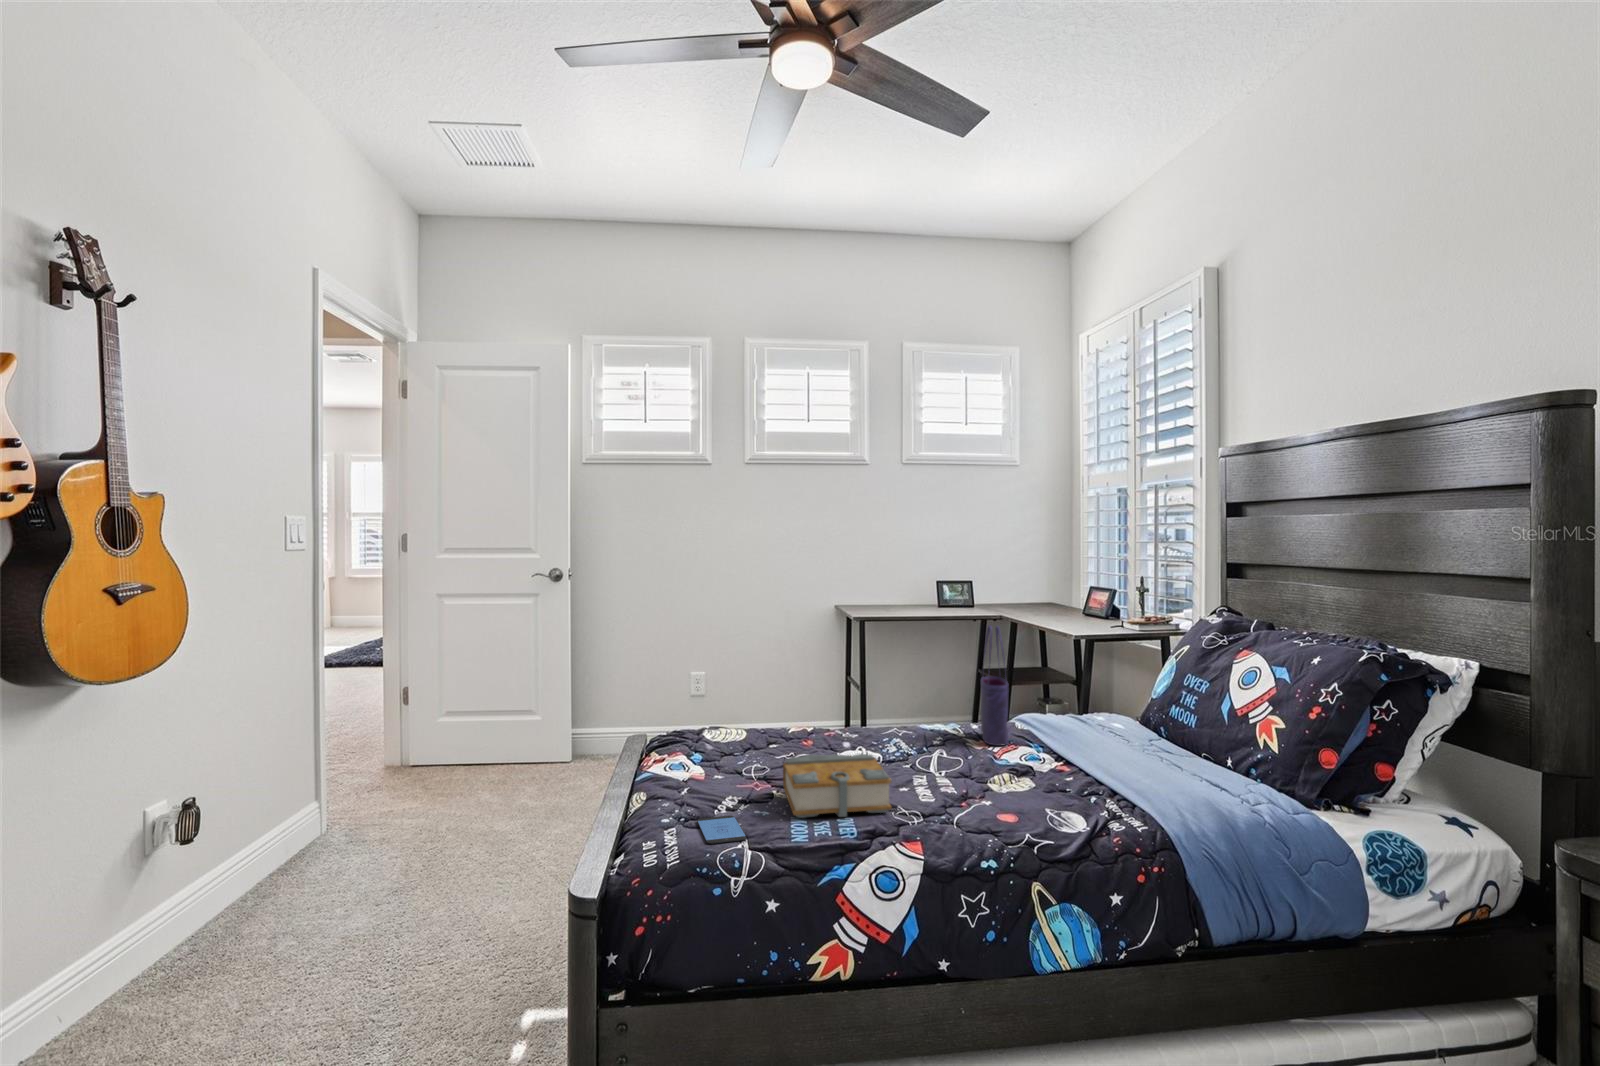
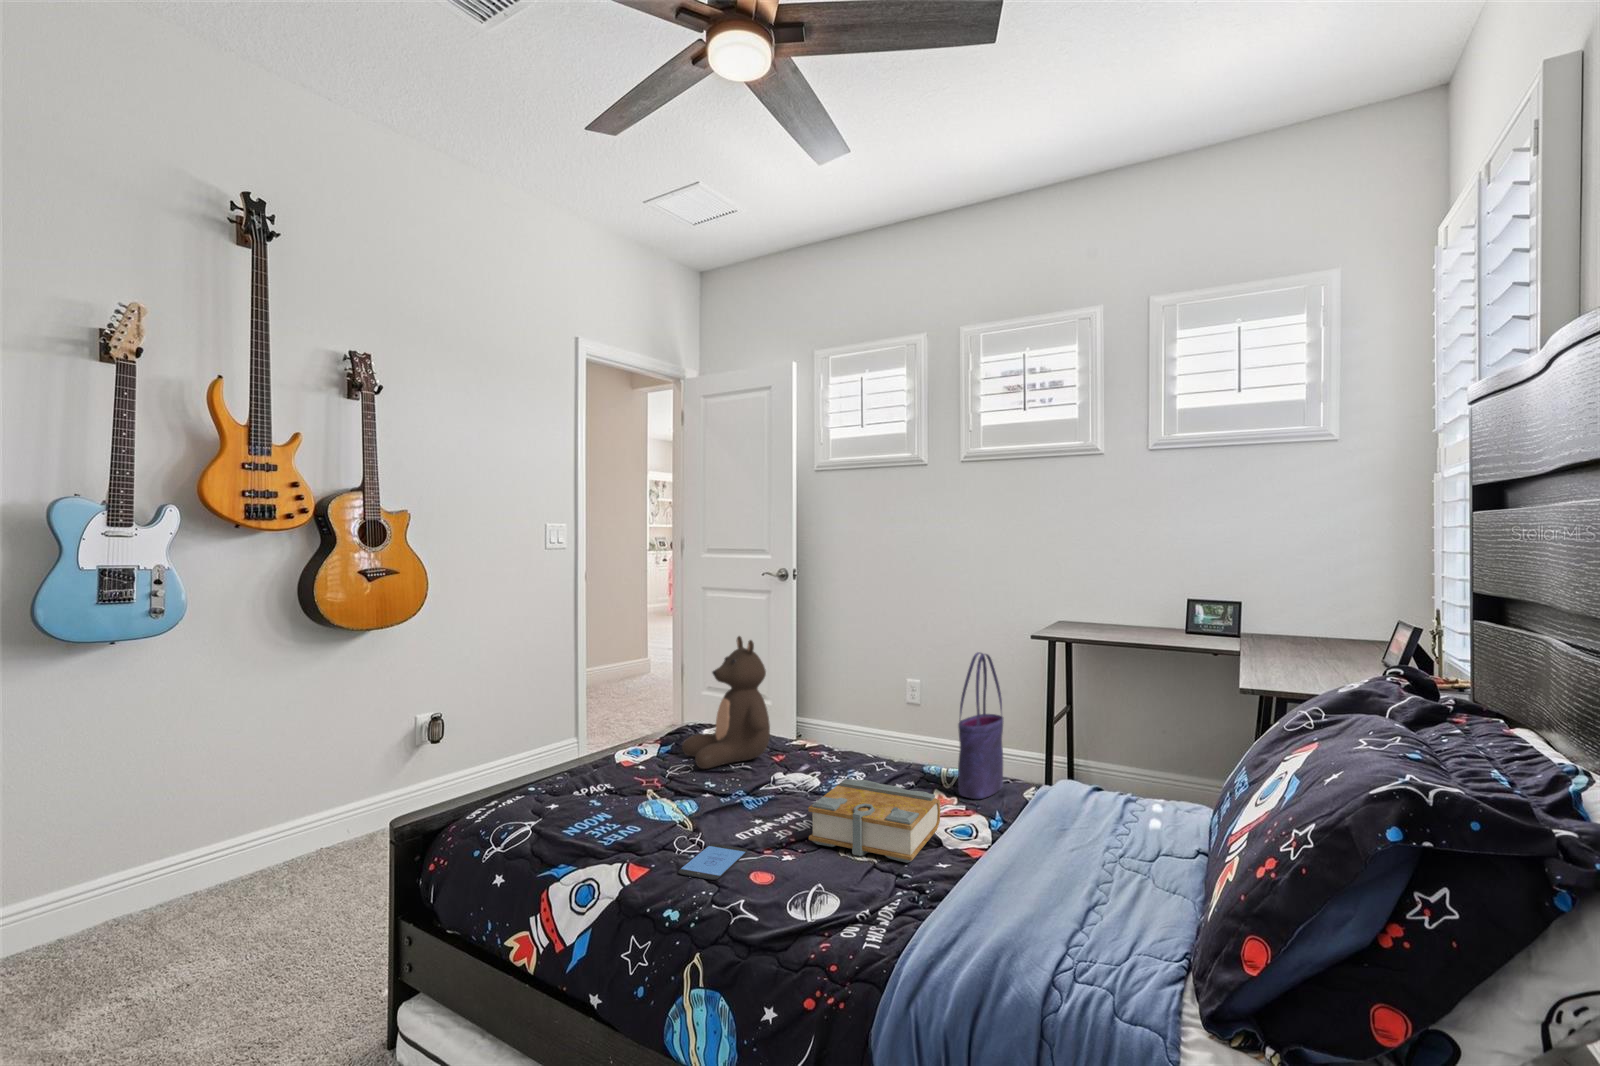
teddy bear: none [715,632,816,768] -> present [682,636,770,769]
book: present [783,754,891,818] -> present [808,779,940,863]
smartphone: present [697,816,746,844] -> present [679,844,747,880]

